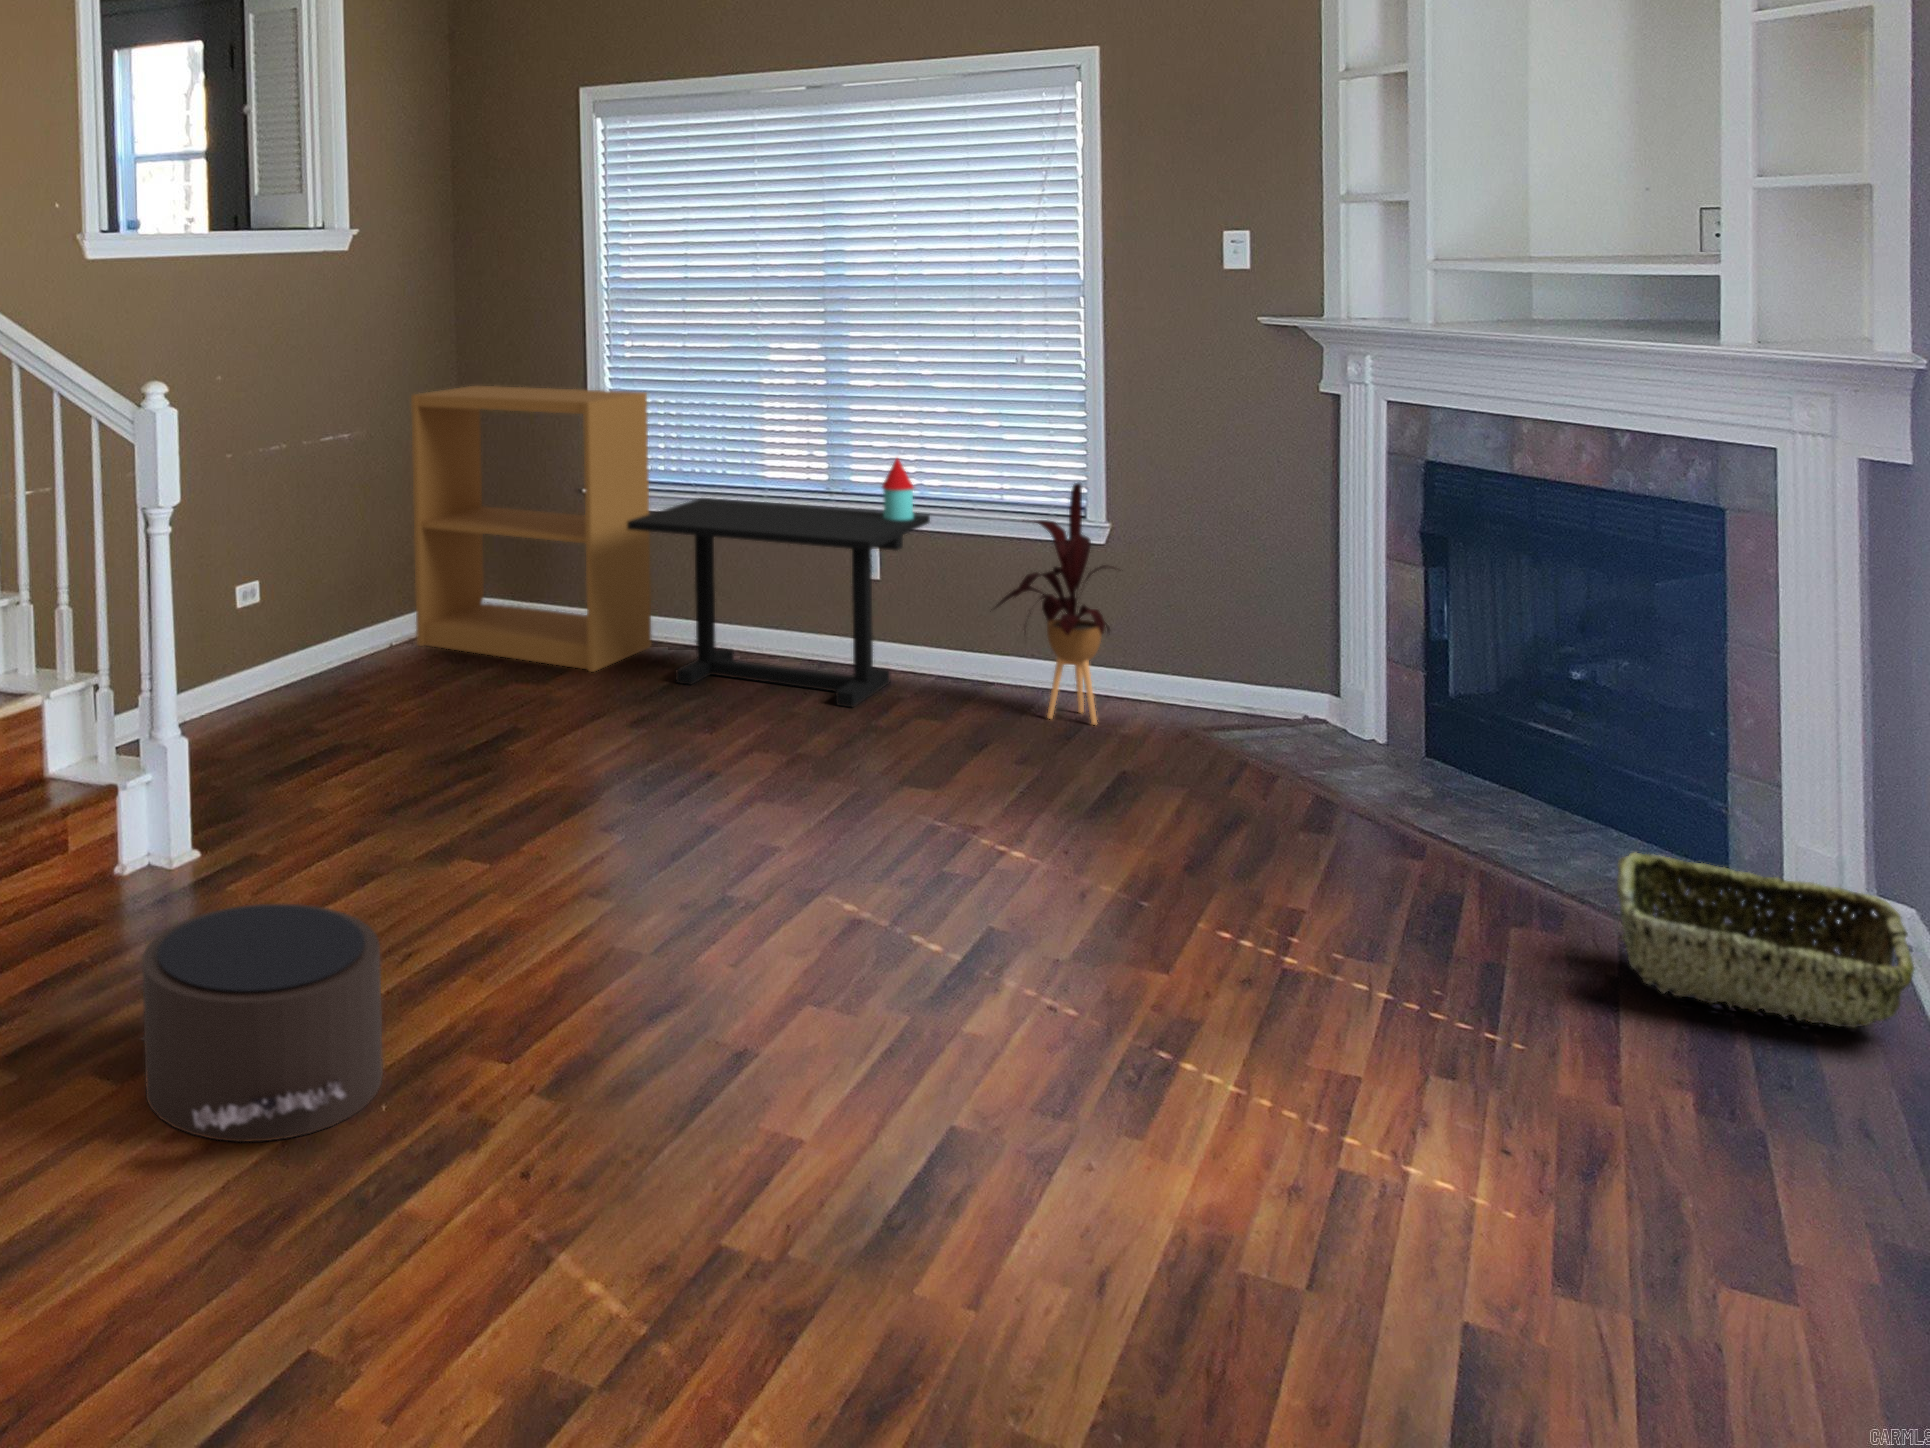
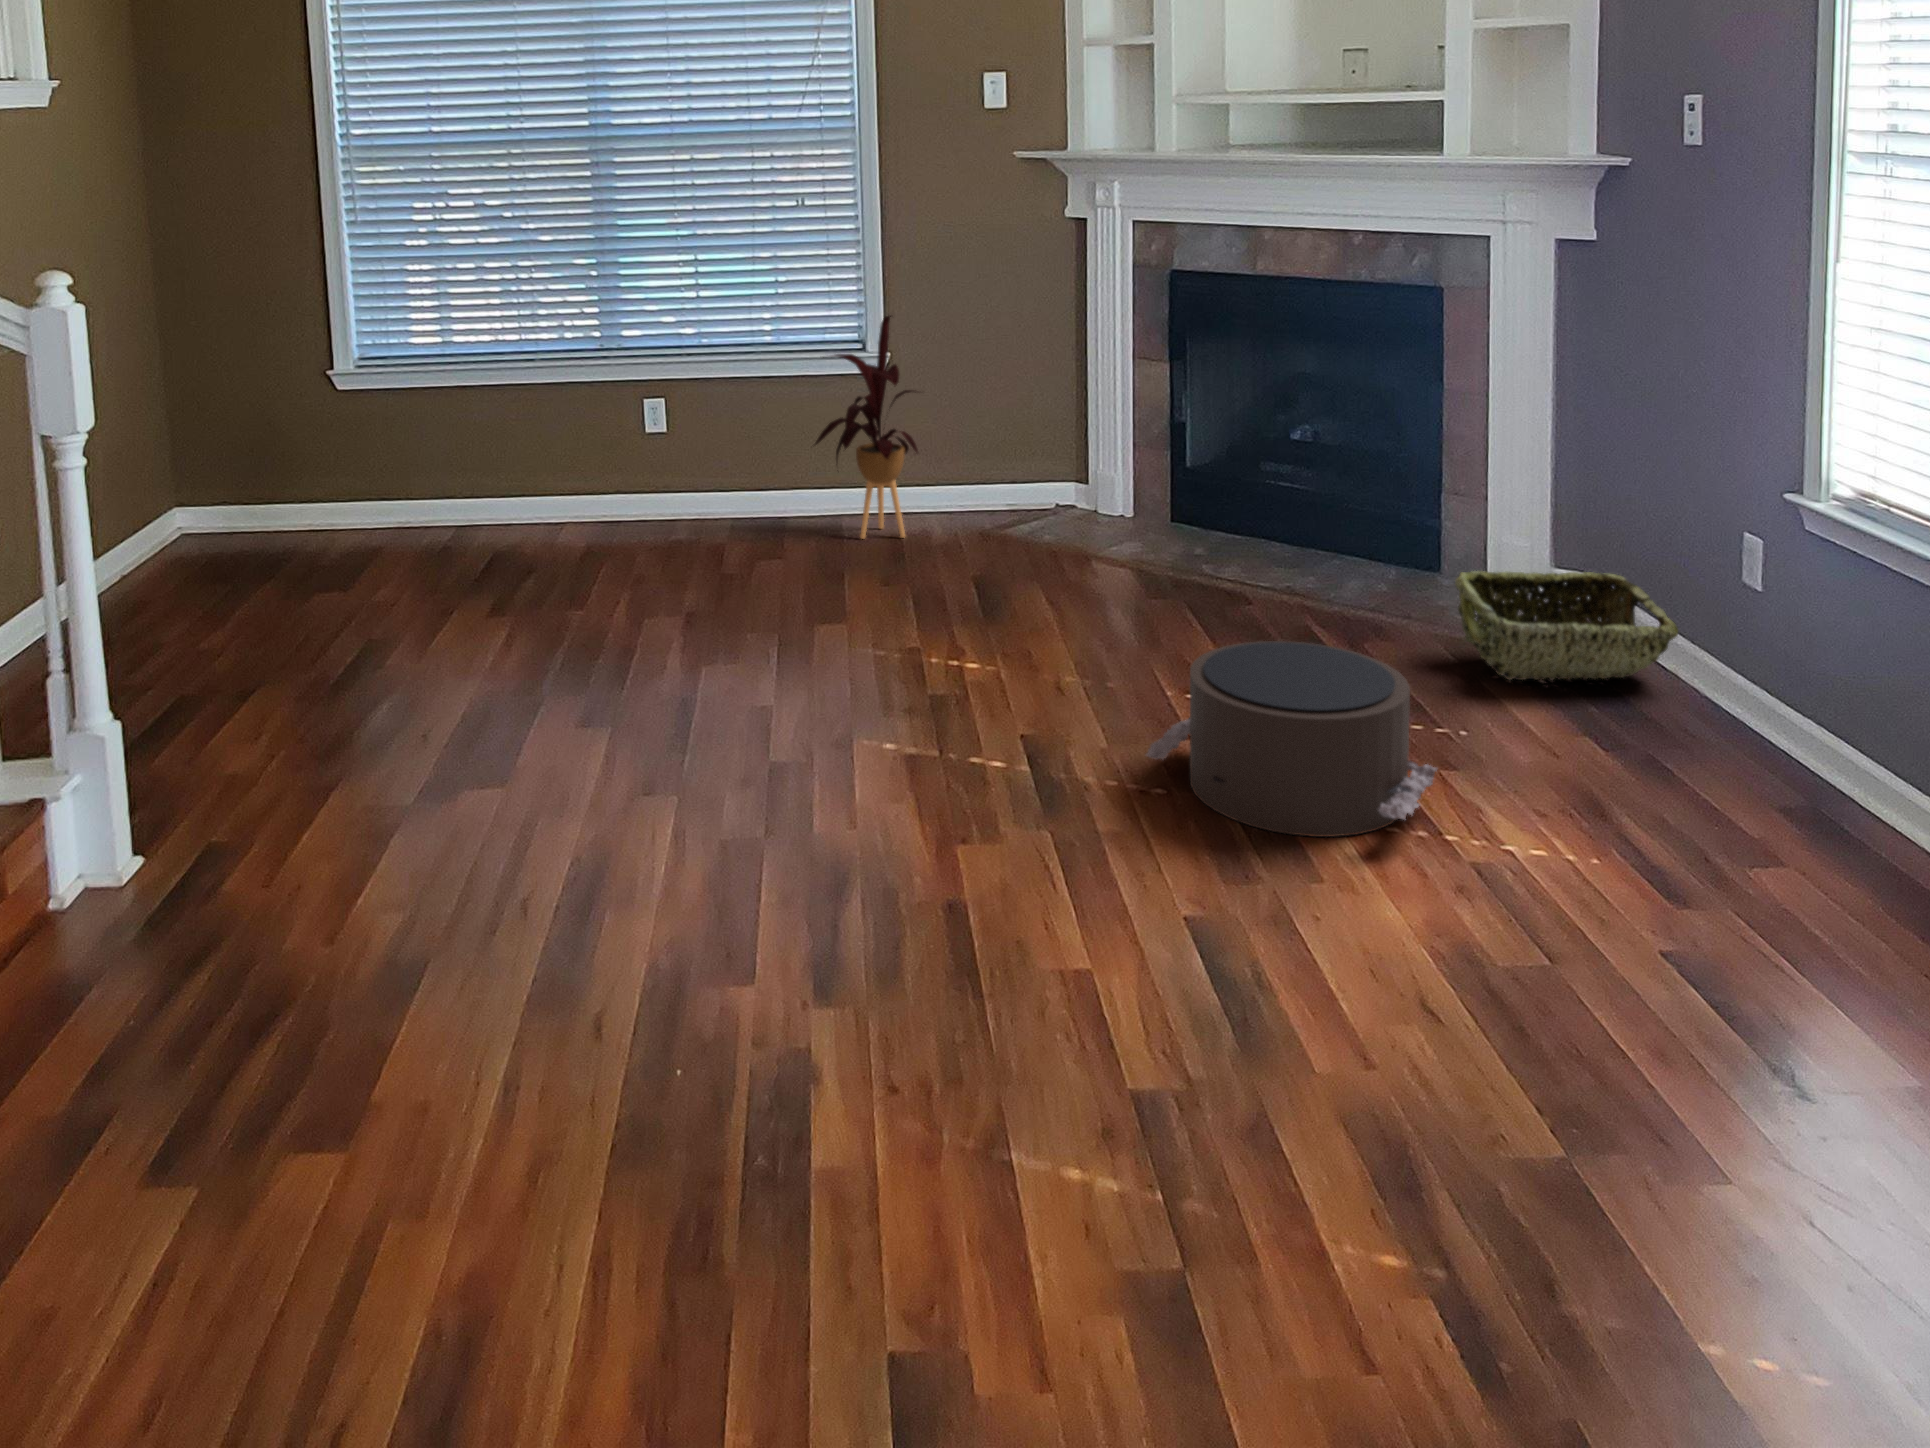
bookshelf: present [411,386,652,672] -> none [133,259,428,573]
side table: present [627,458,930,707] -> none [439,305,721,565]
pouf: present [141,904,383,1142] -> present [1146,641,1438,837]

